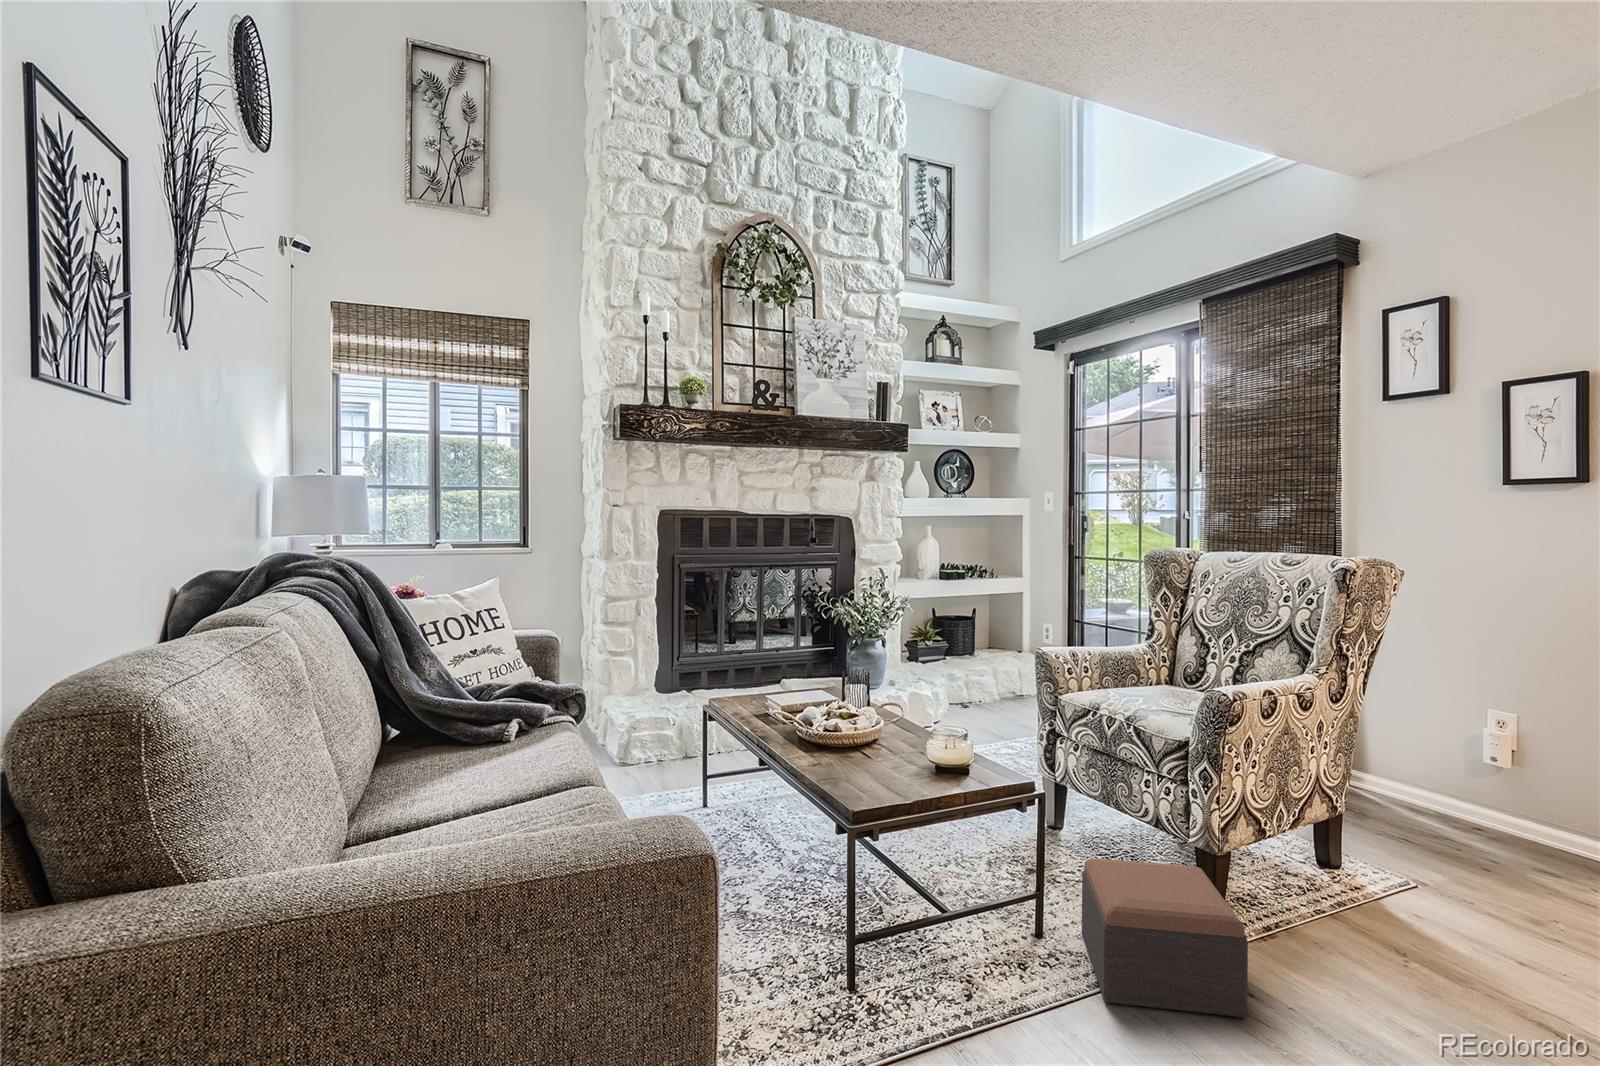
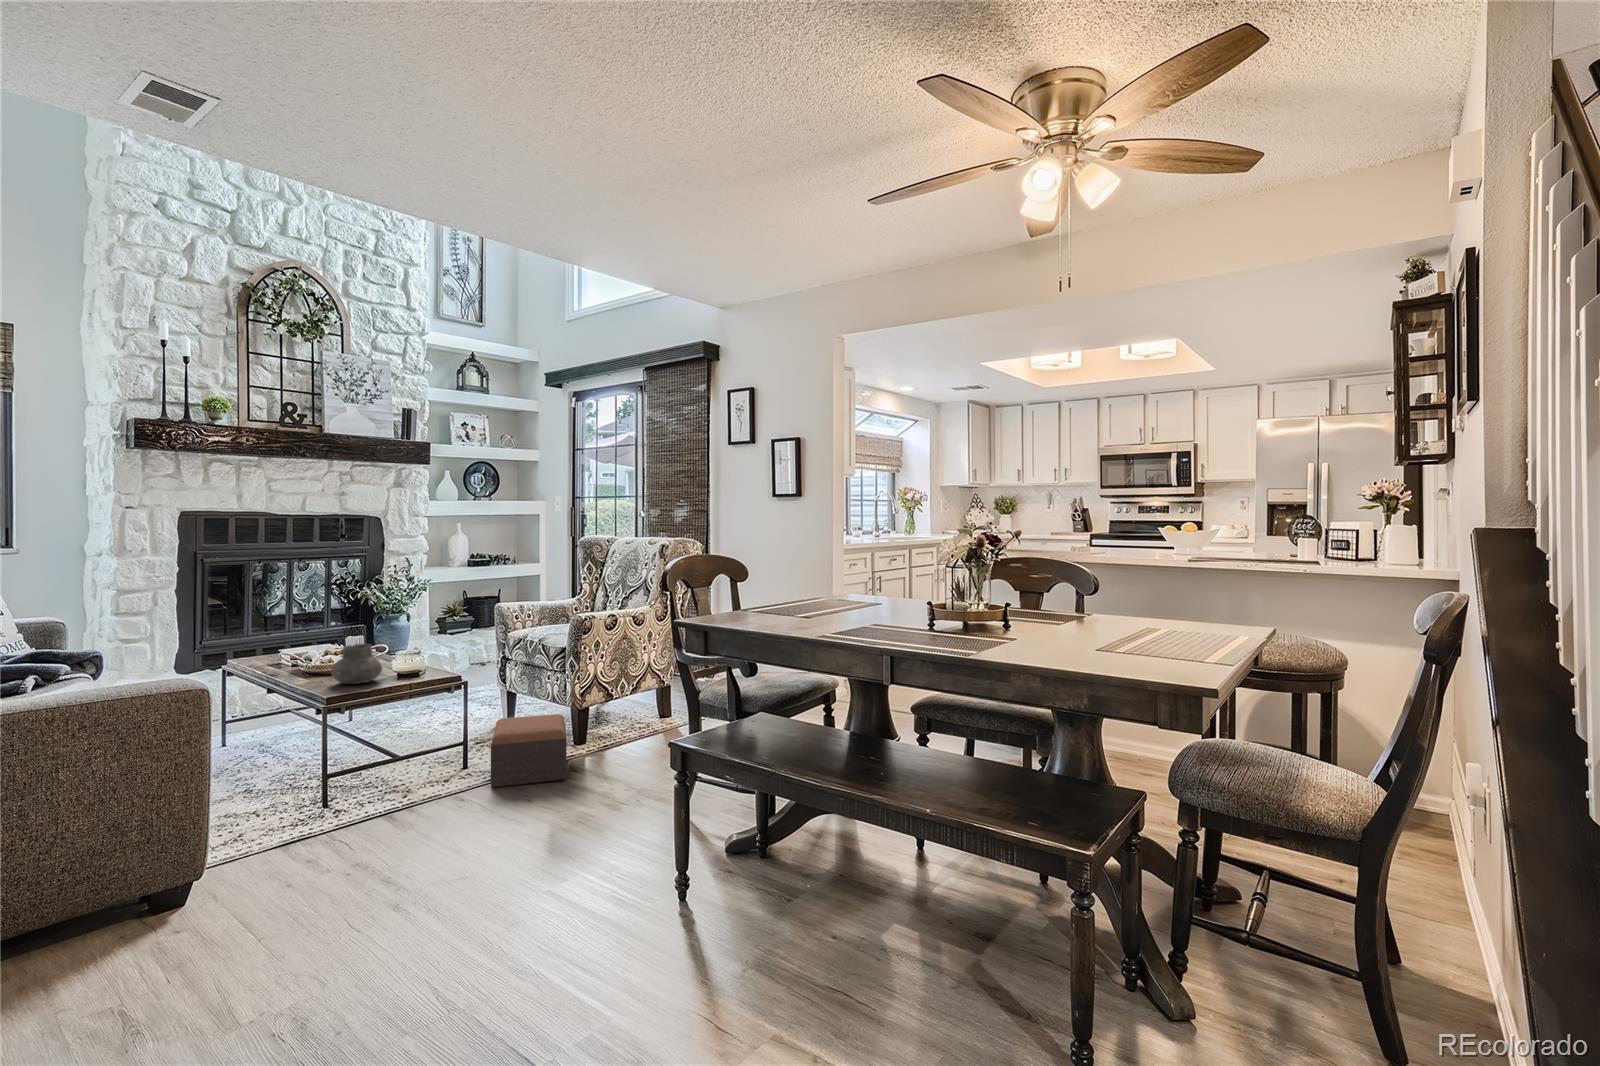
vase: none [849,713,921,782] -> present [331,644,382,684]

